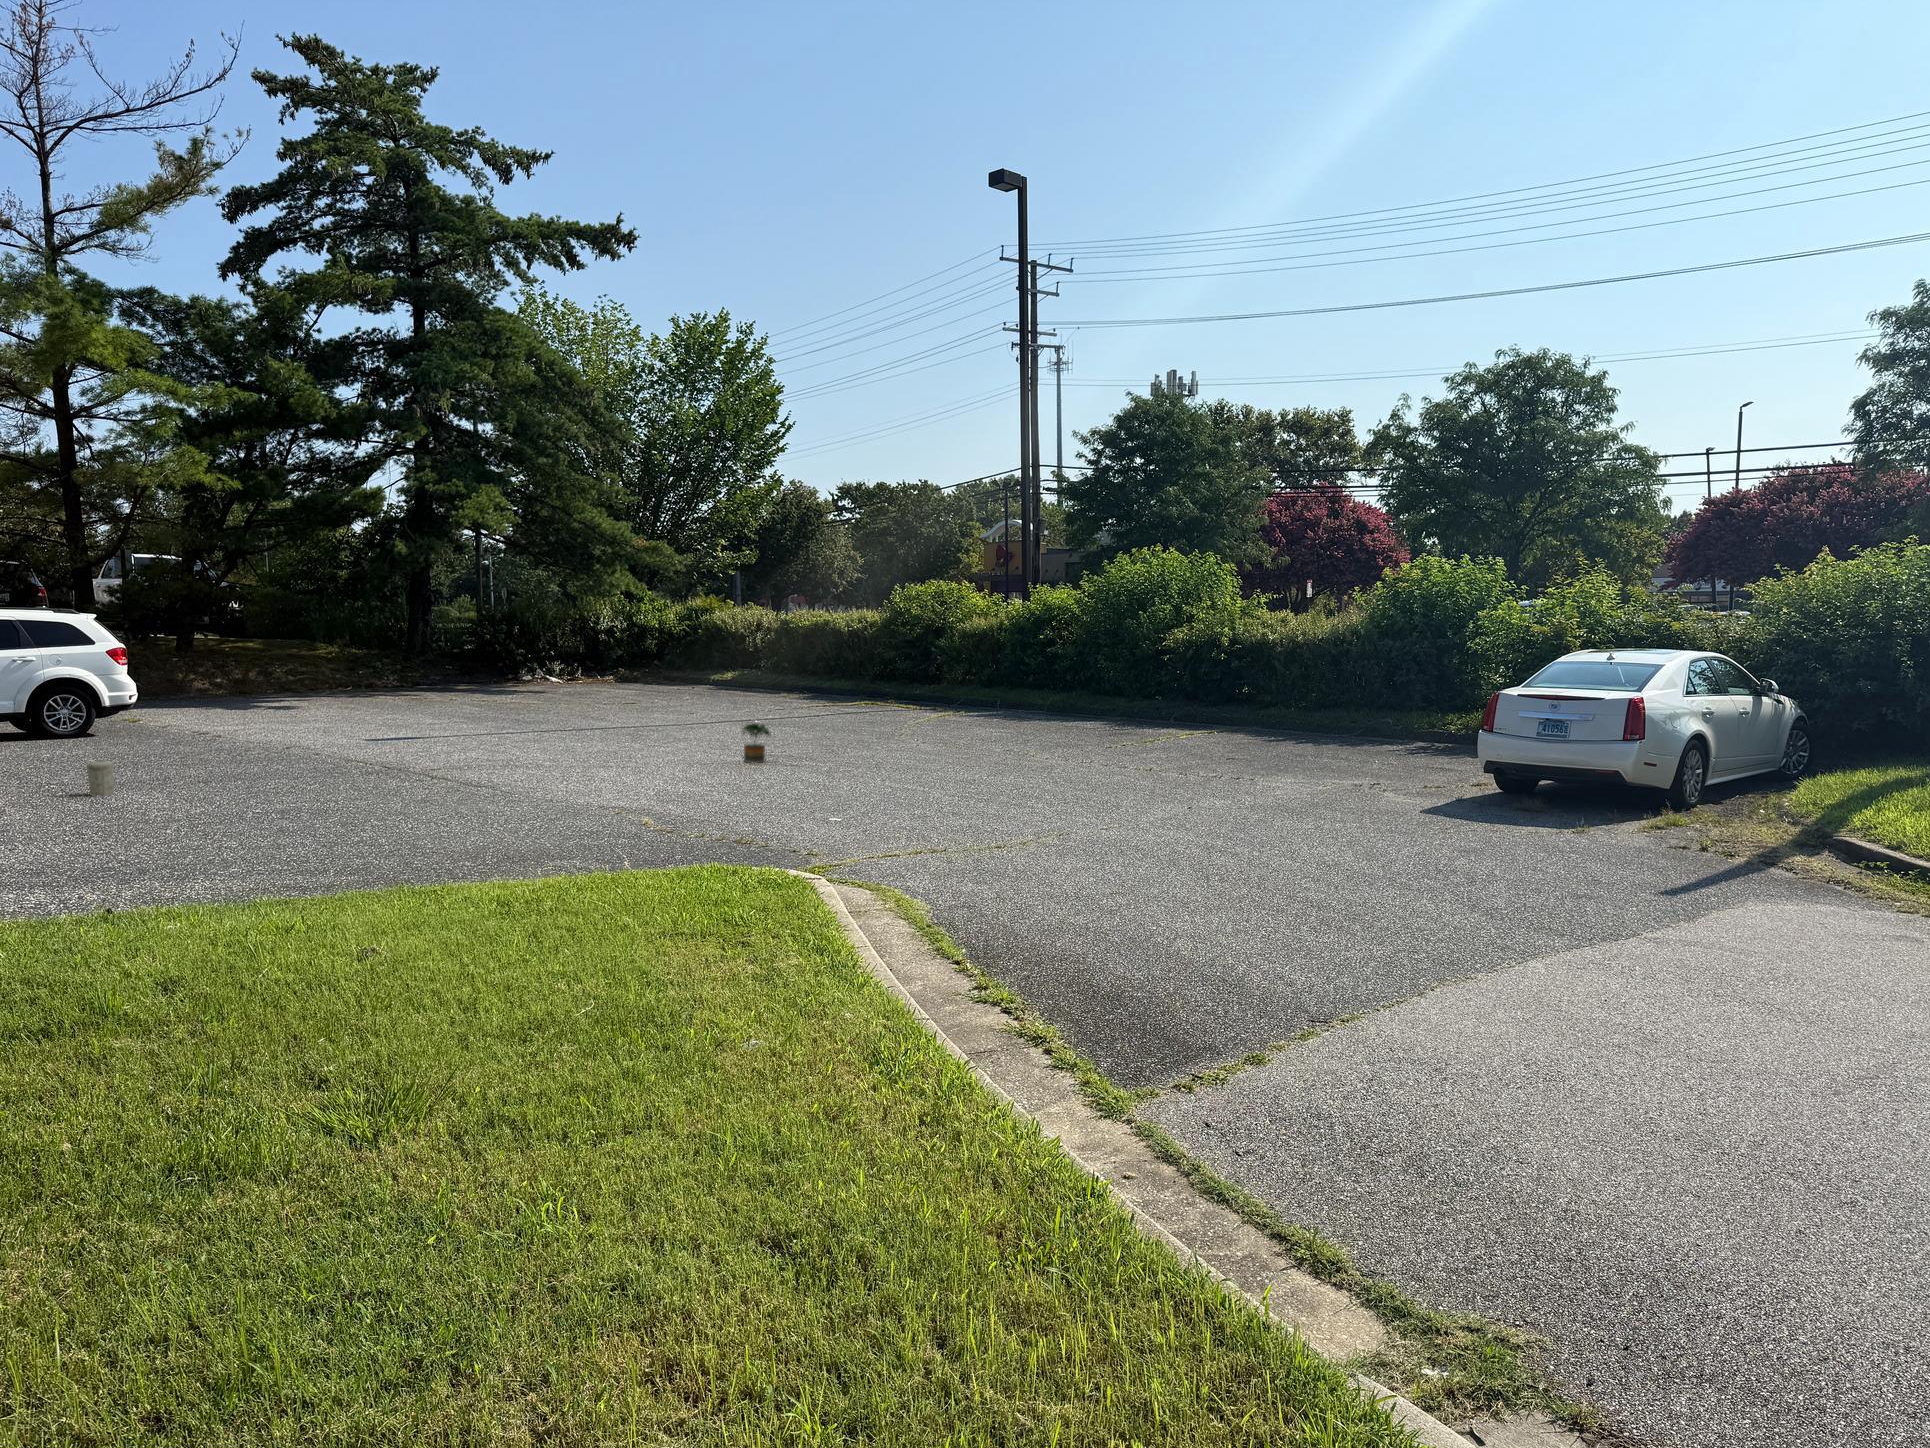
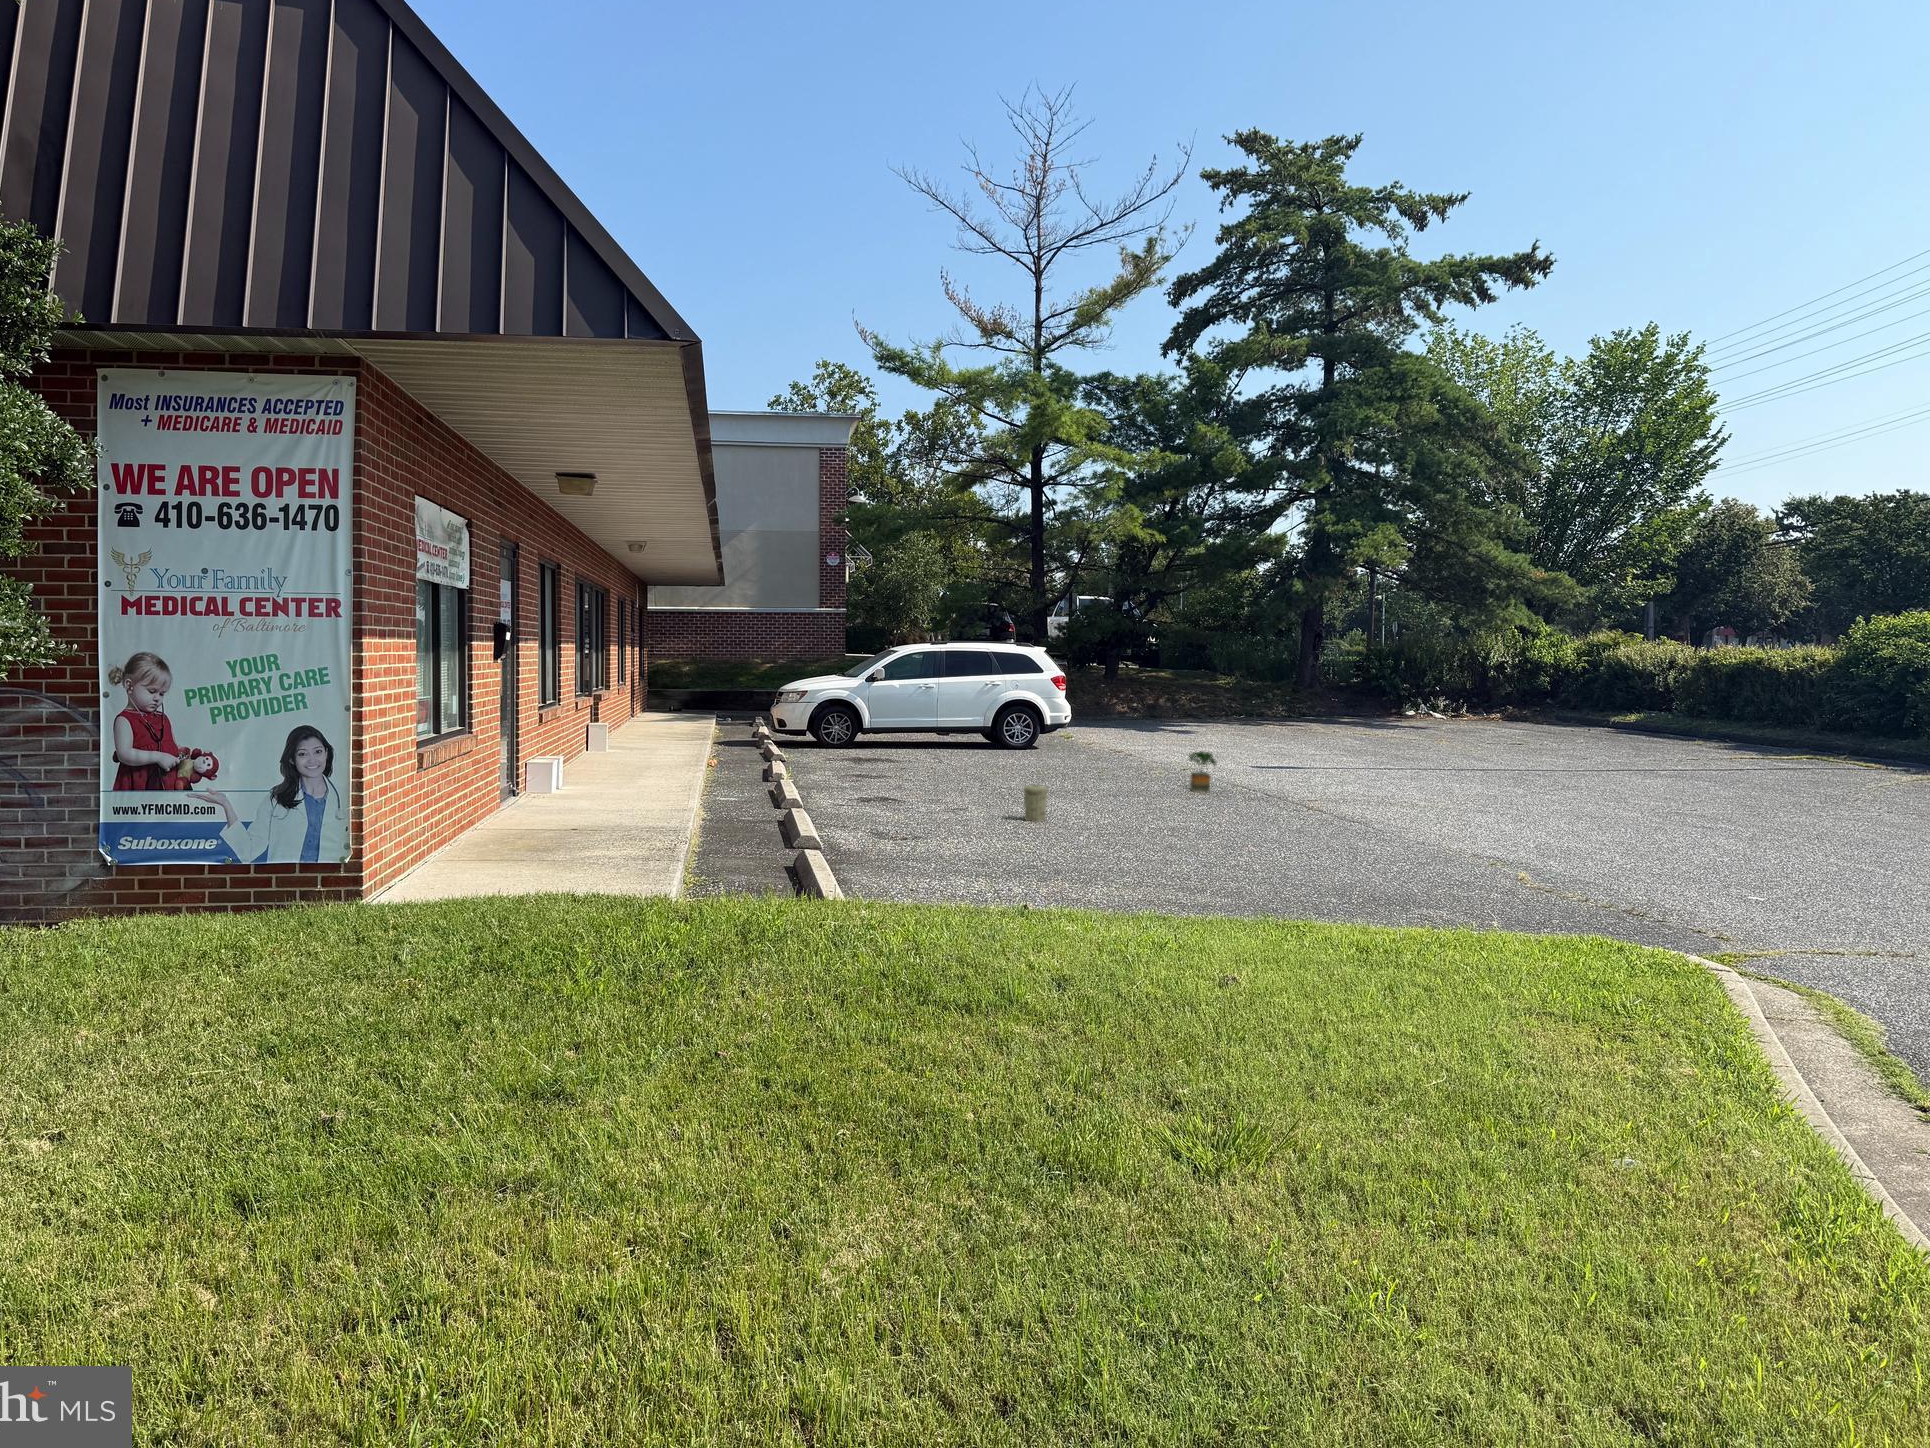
potted tree: present [742,724,771,763] -> present [1188,751,1217,792]

